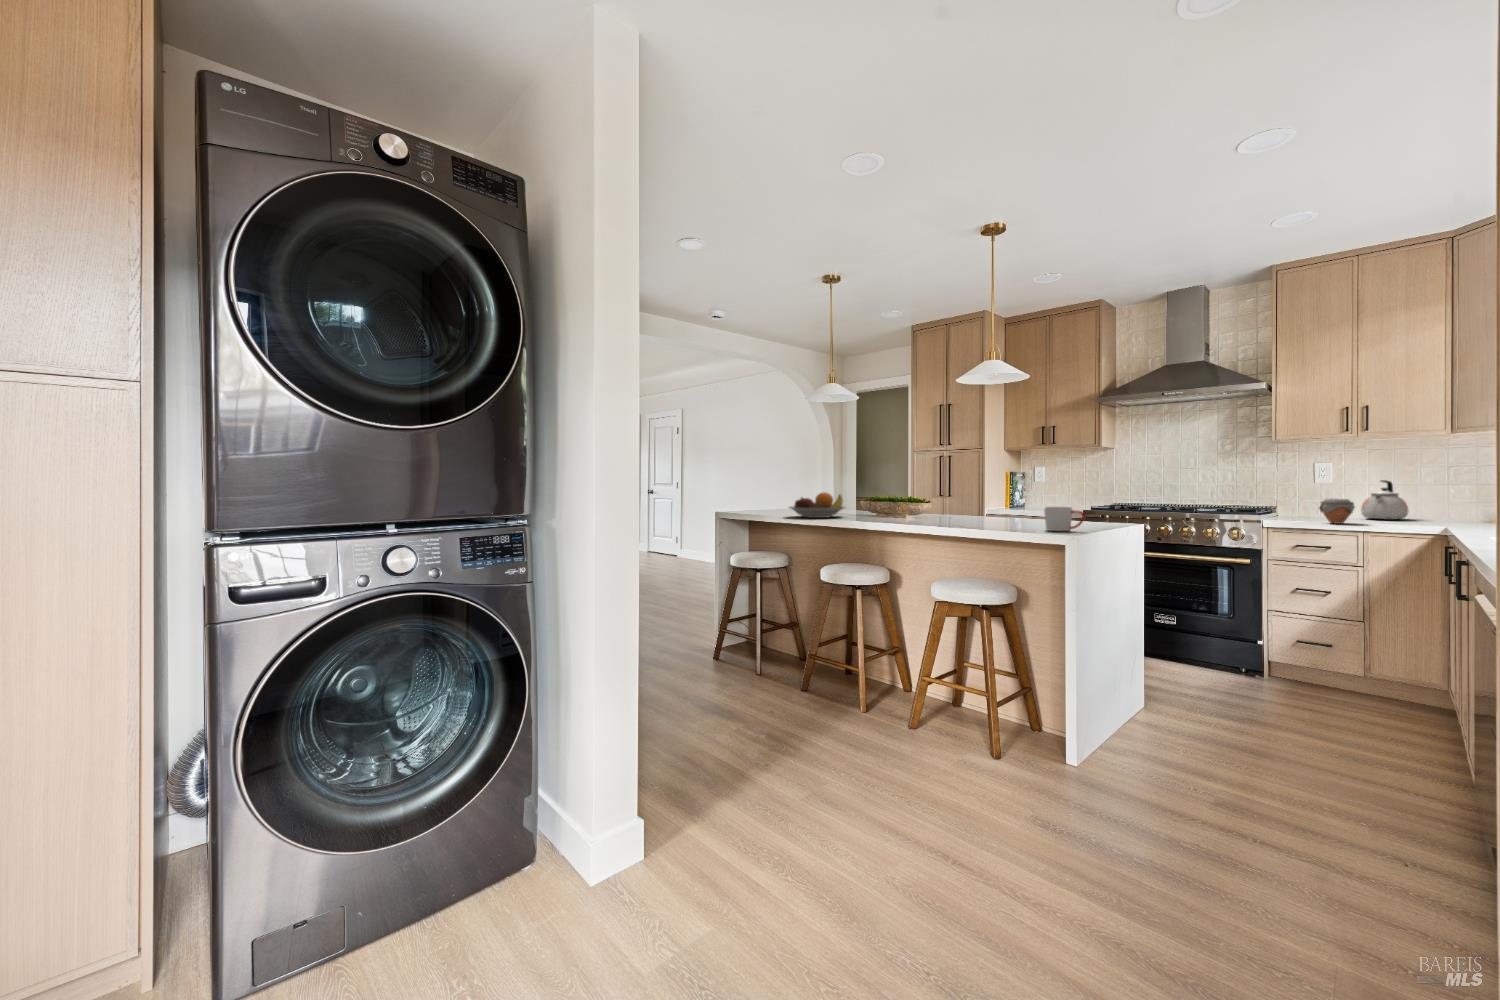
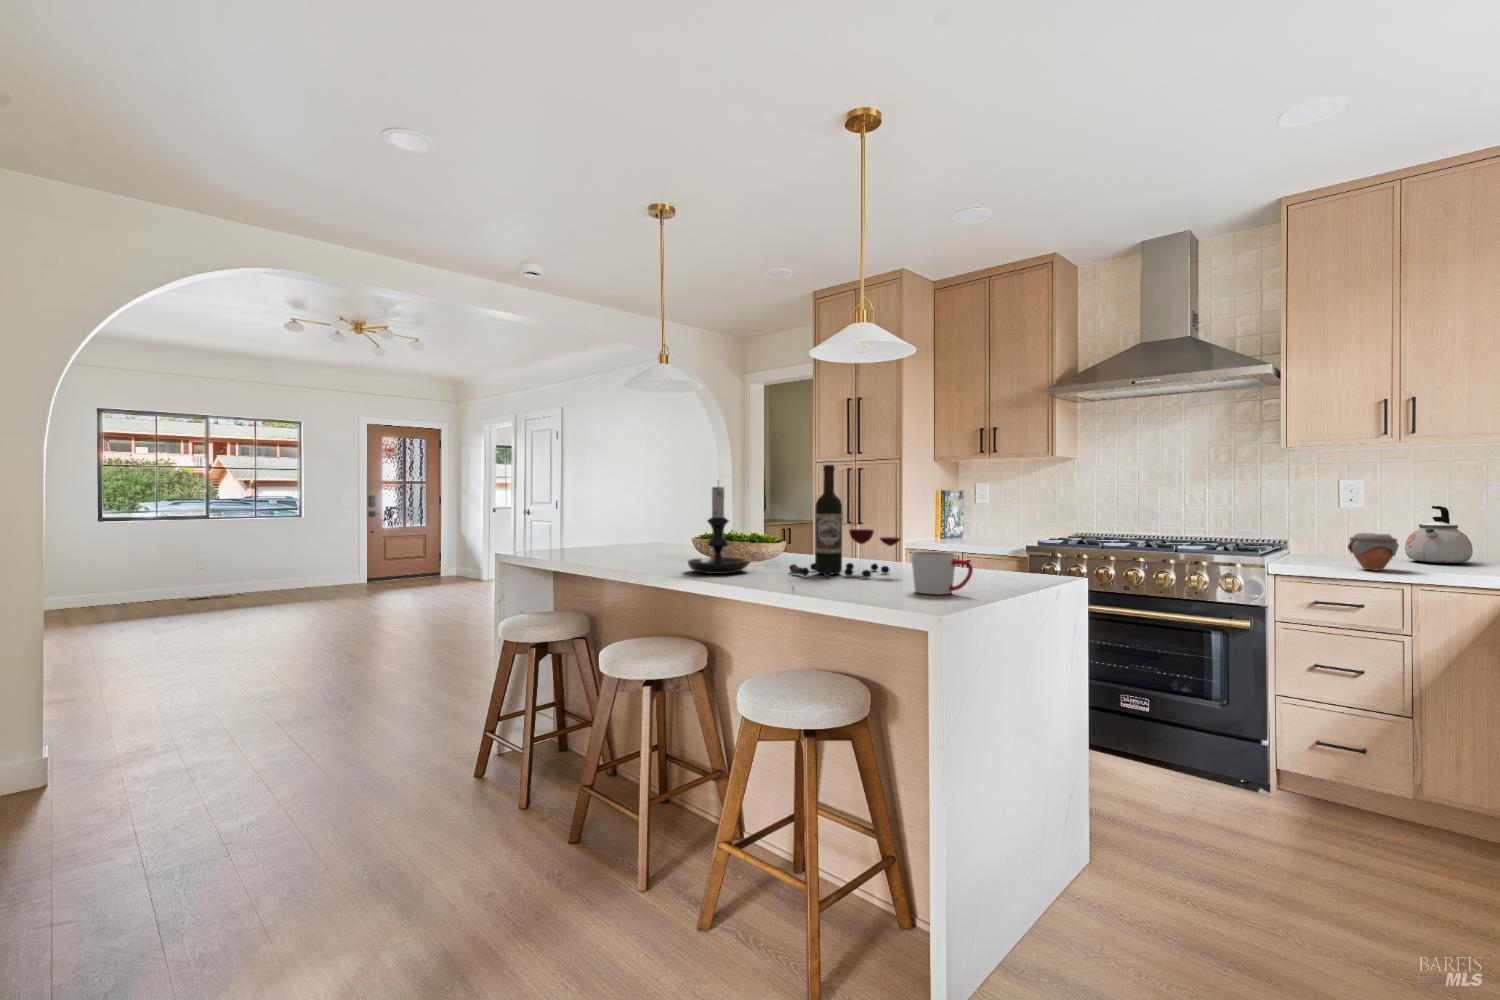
wine bottle: none [948,455,1027,525] -> present [789,465,901,578]
candle holder: none [881,465,923,524] -> present [688,486,751,574]
fruit bowl: present [789,493,844,518] -> none [586,519,672,557]

